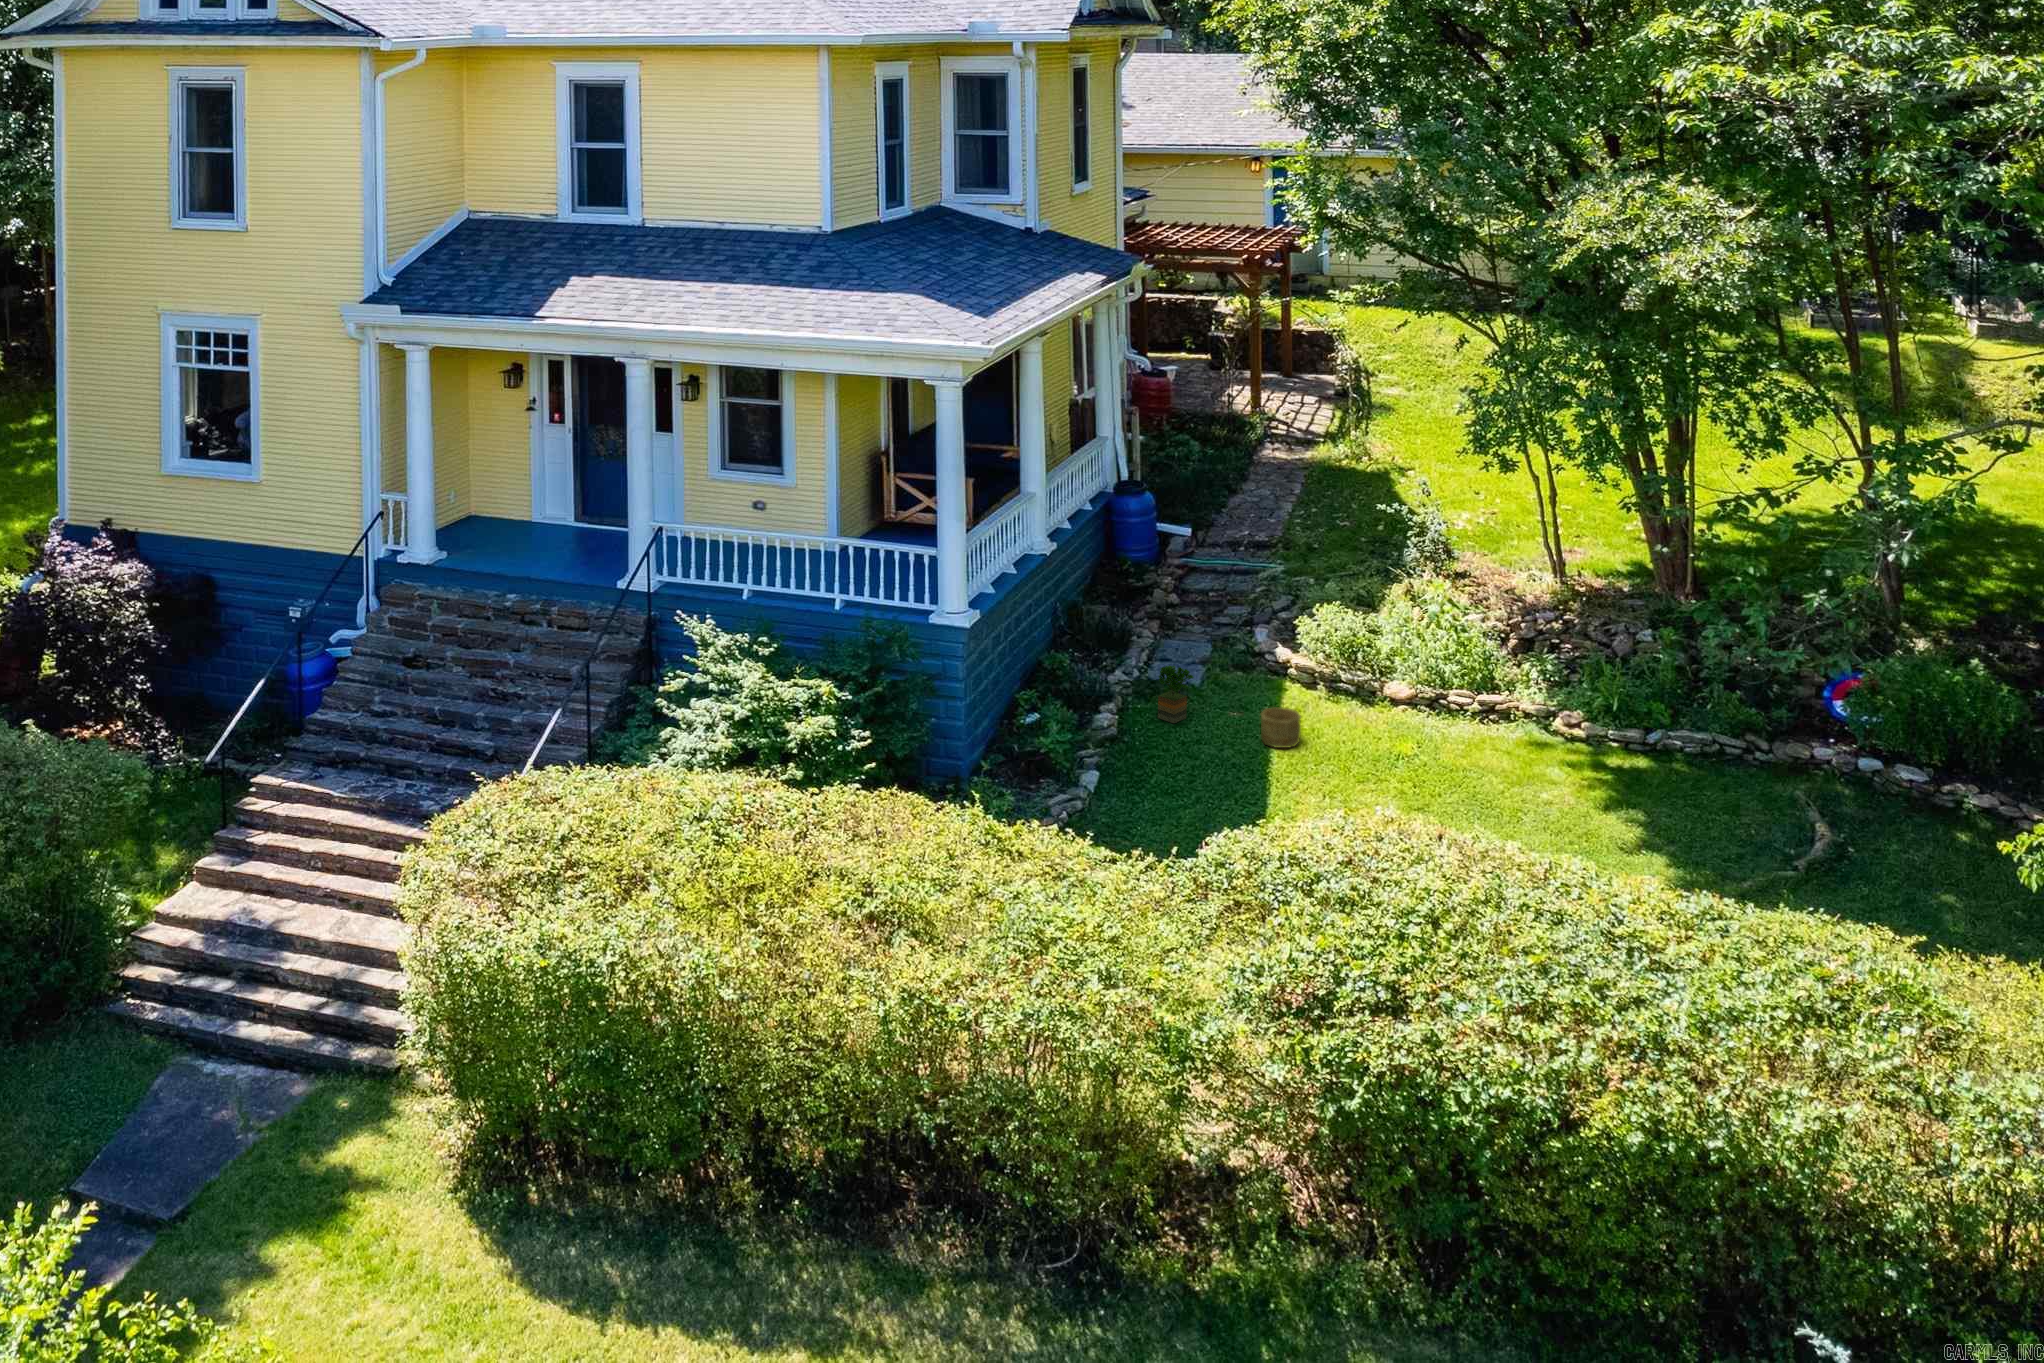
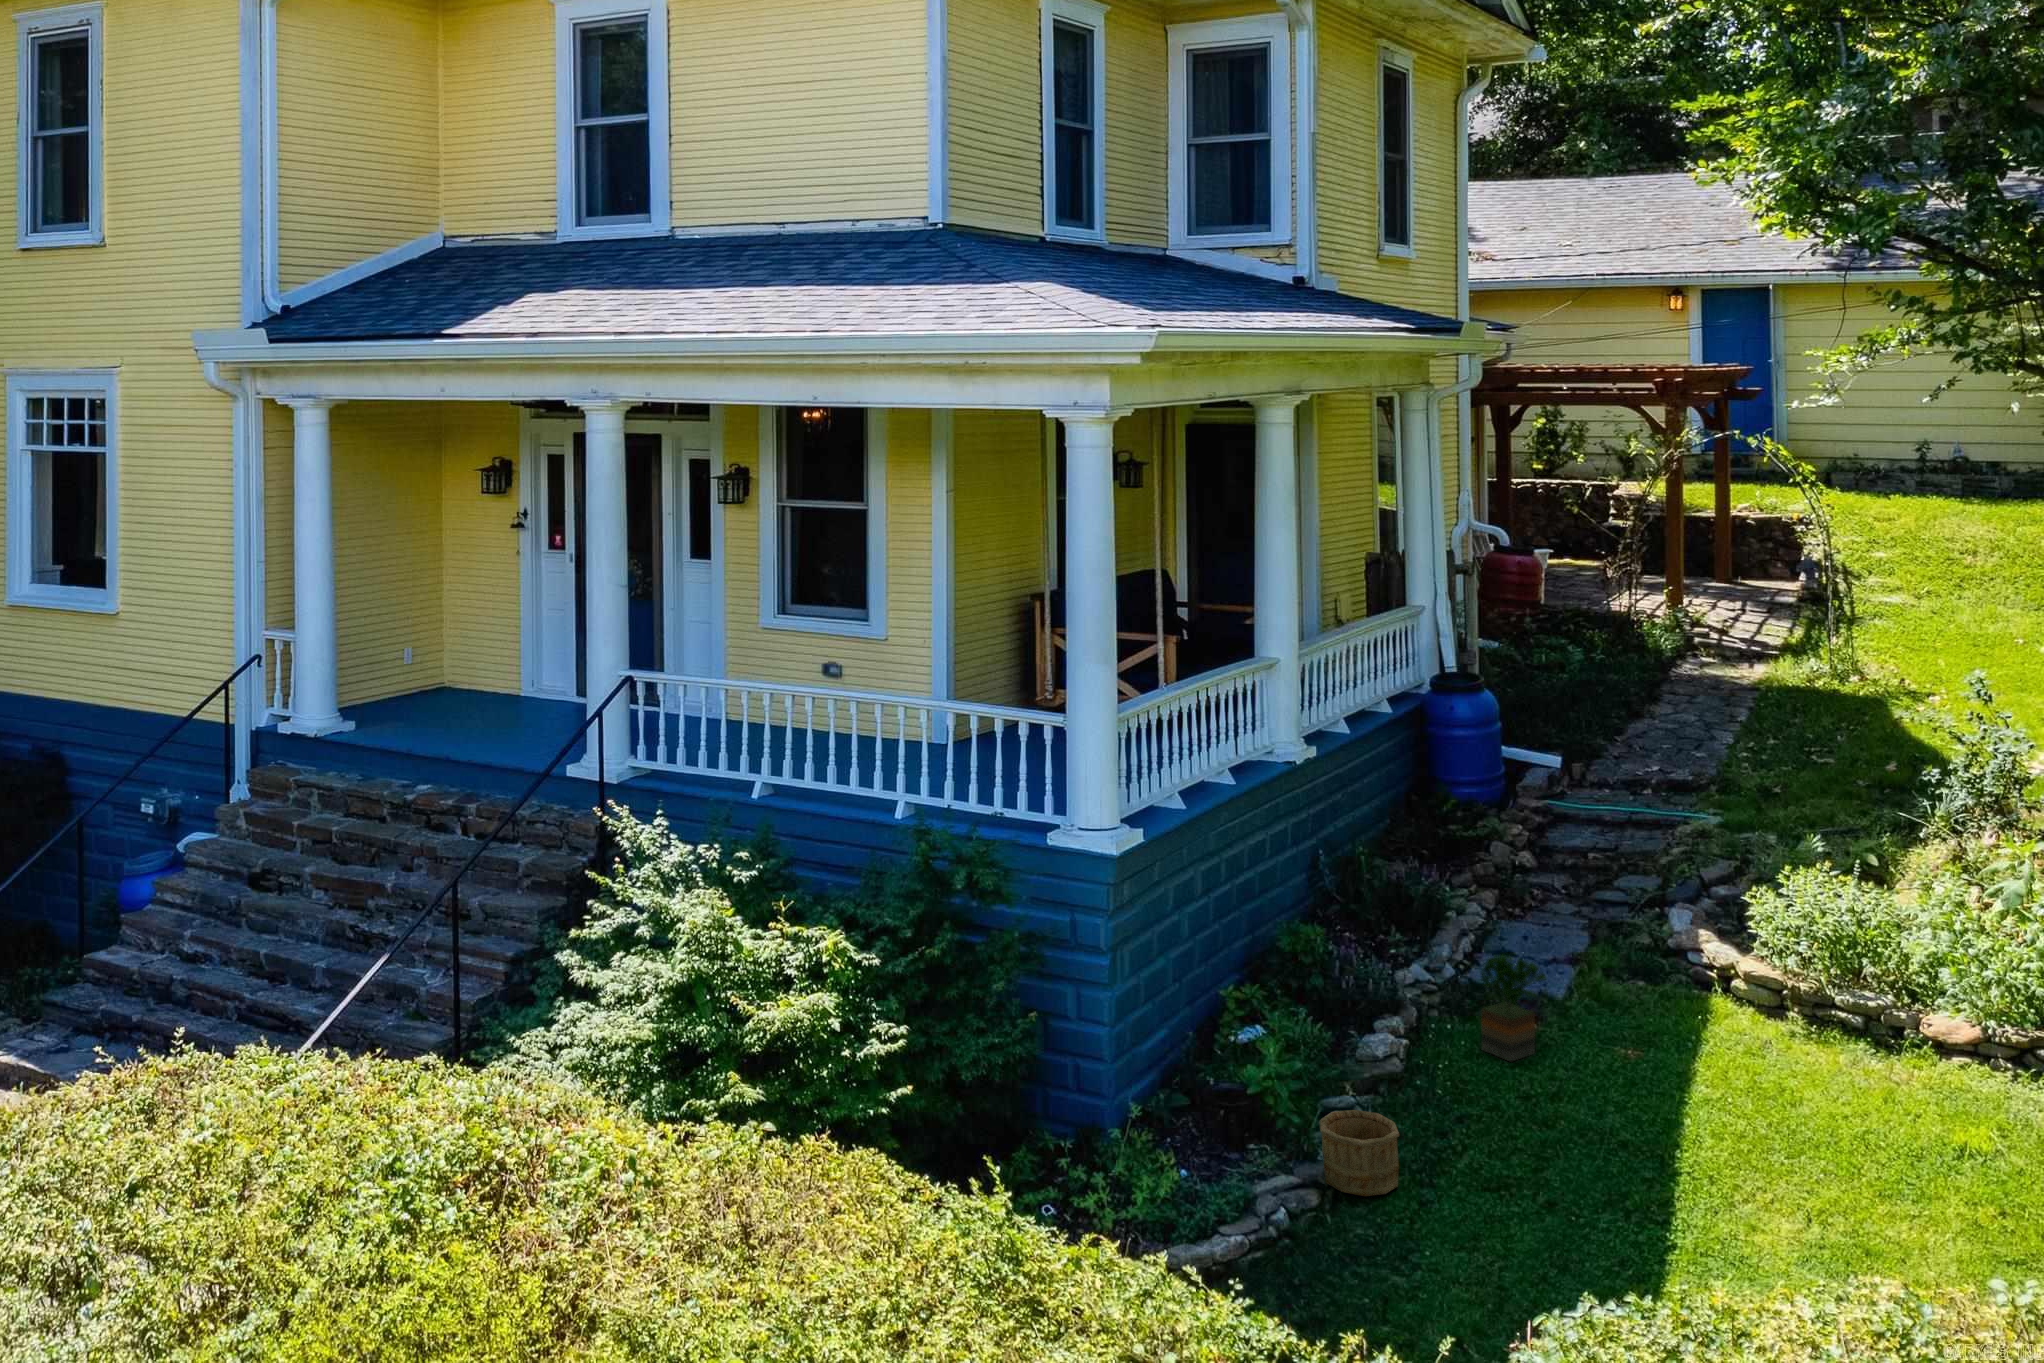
wooden bucket: present [1261,707,1301,748] -> present [1319,1110,1399,1196]

